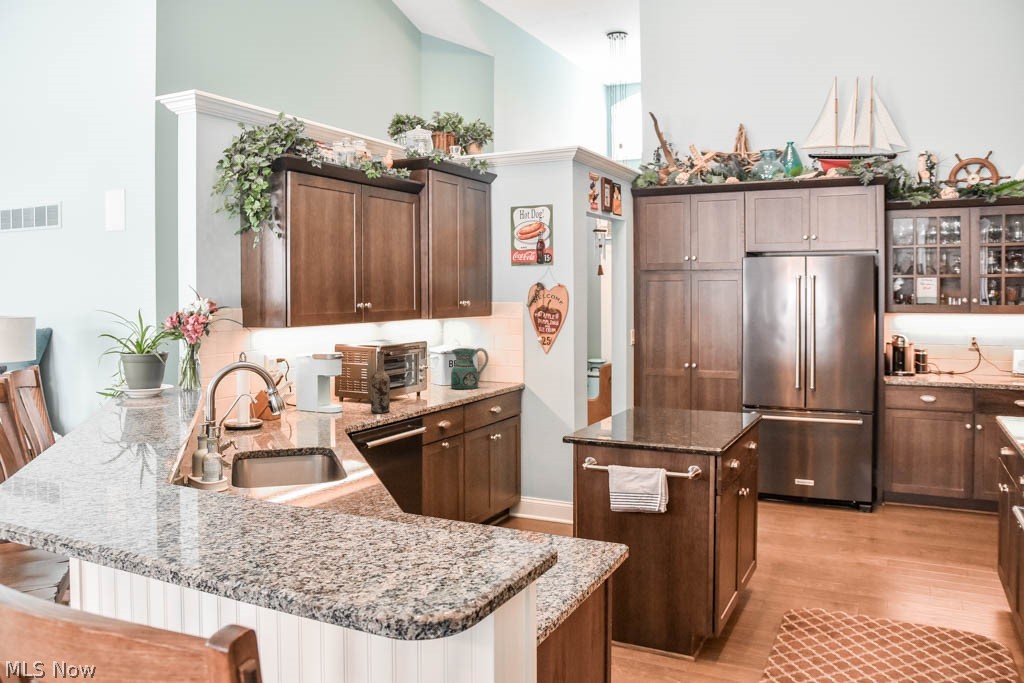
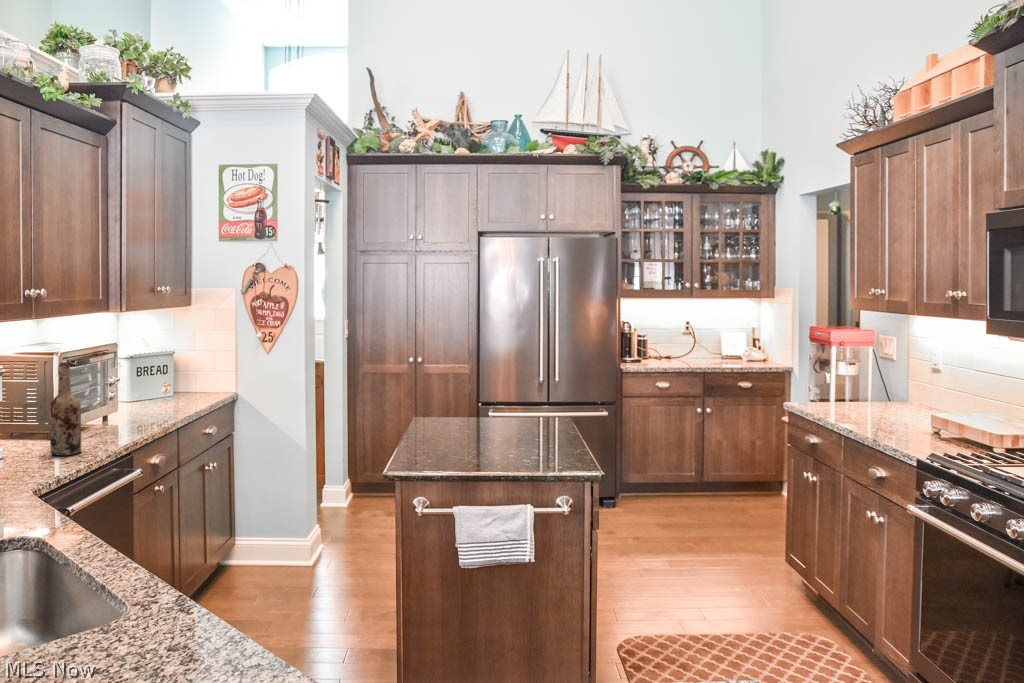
ceramic pitcher: present [451,348,488,389] -> none [143,350,198,407]

